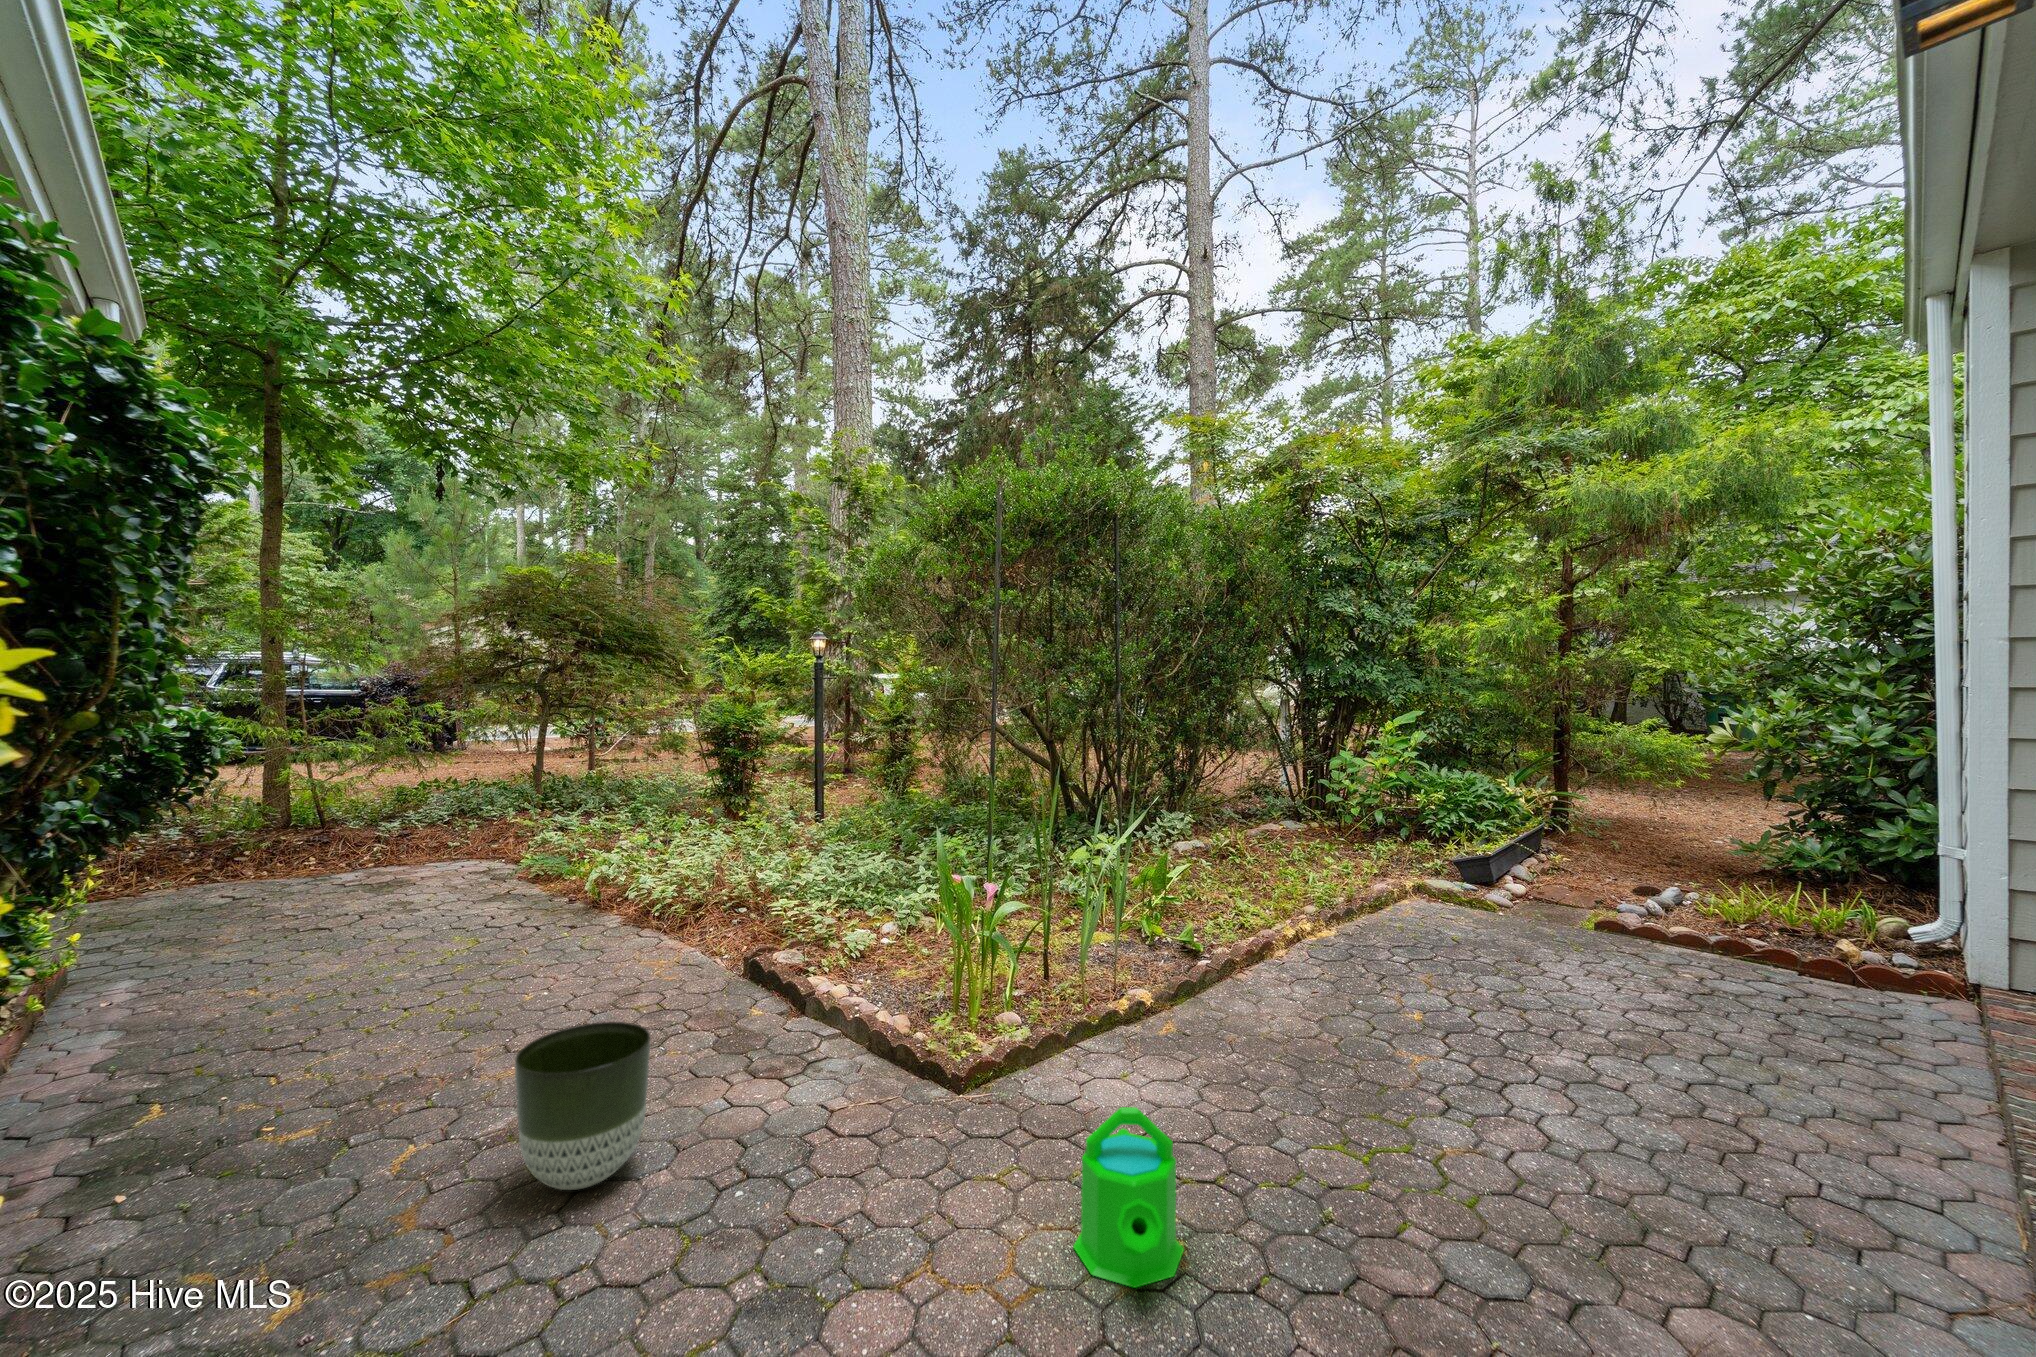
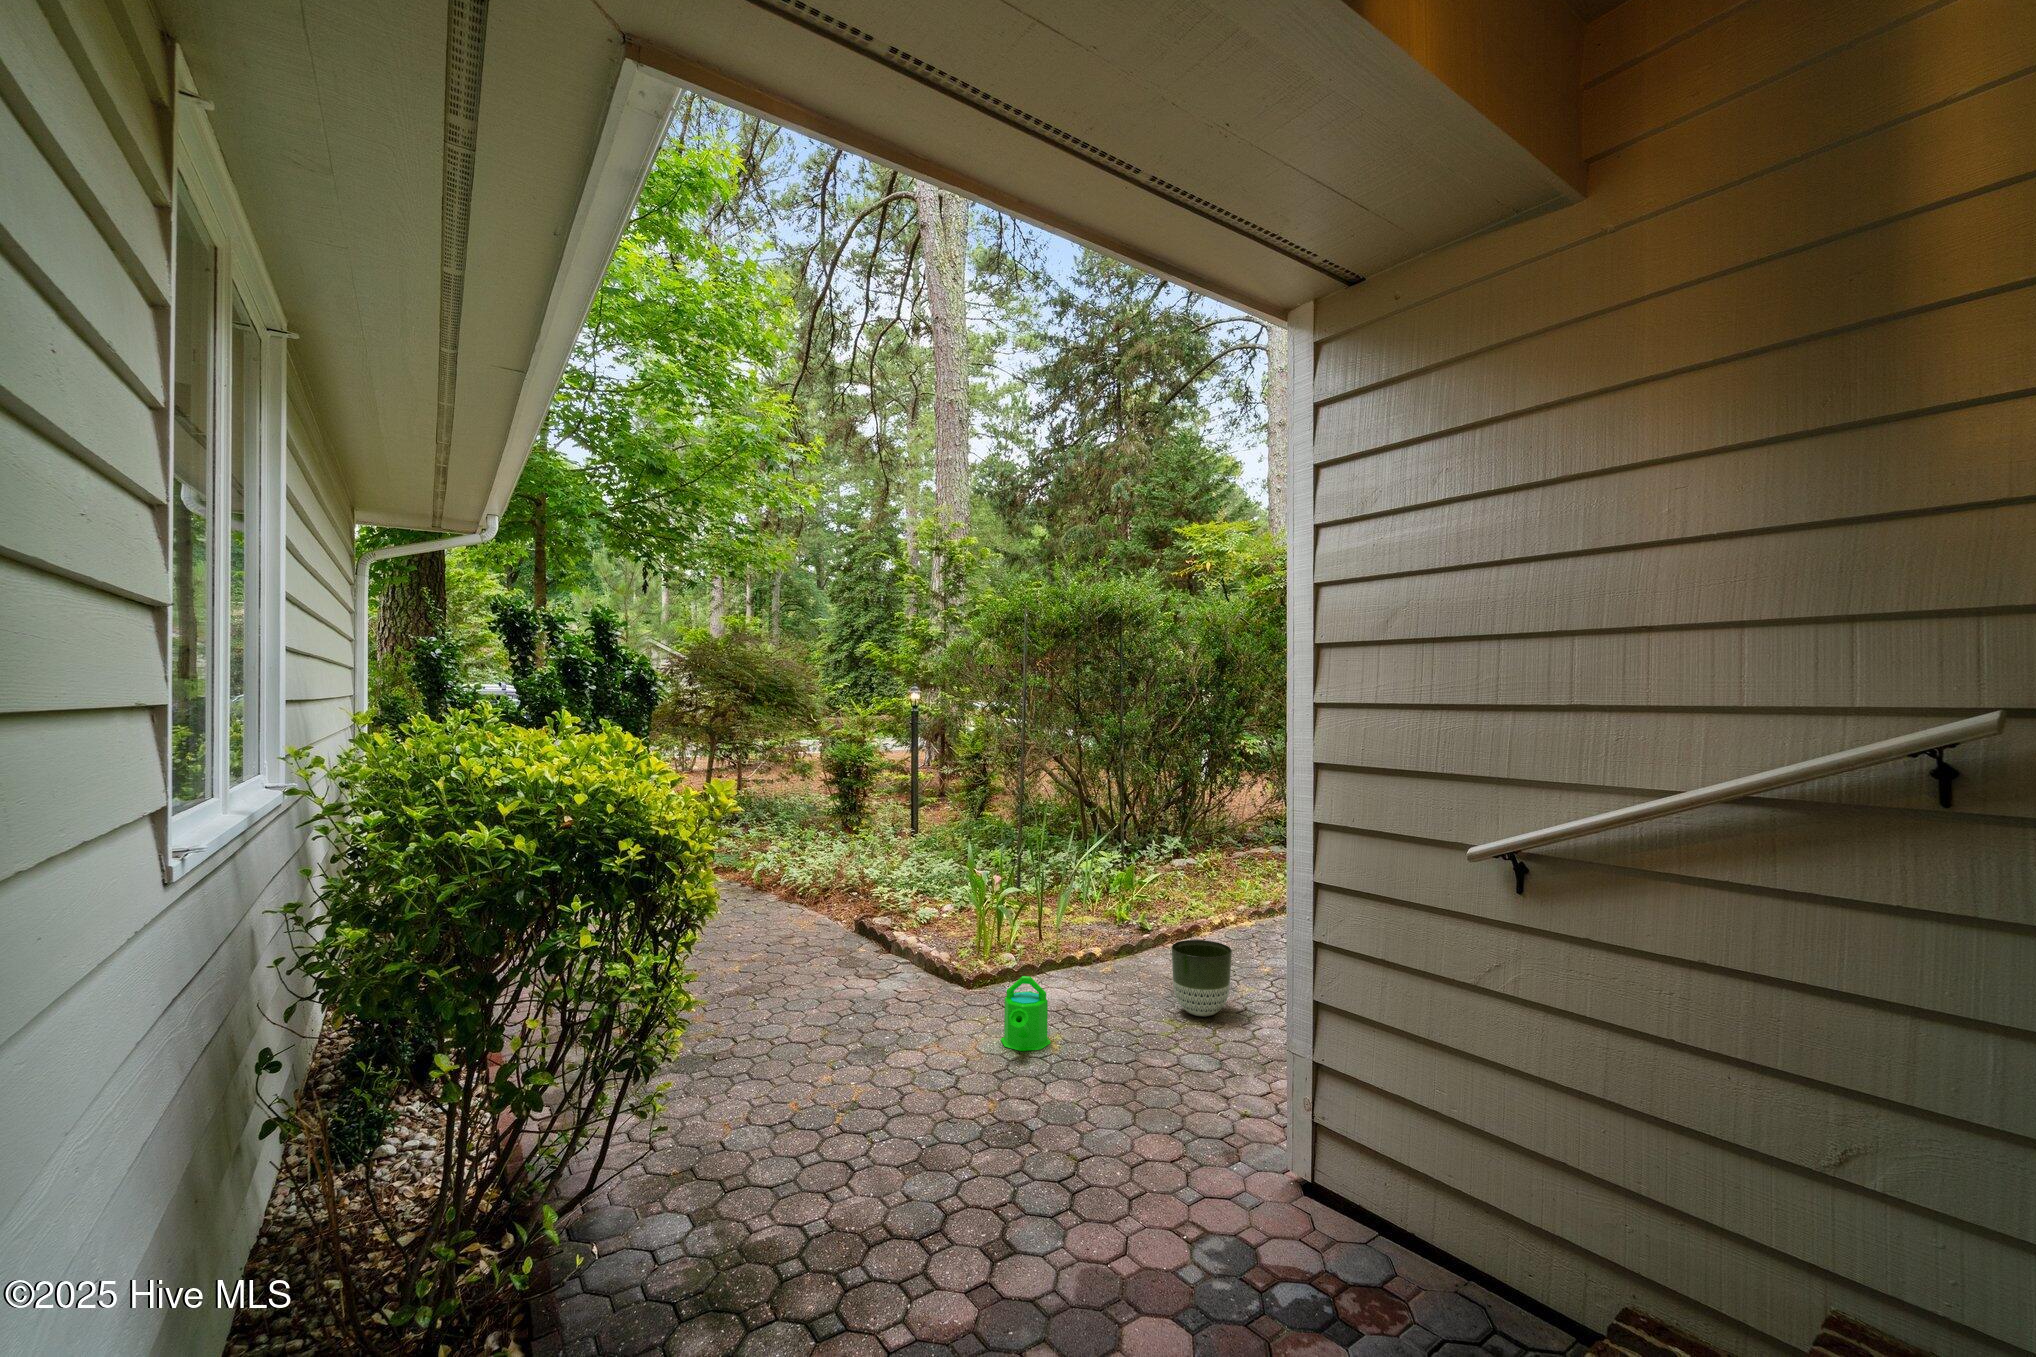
planter: present [515,1022,651,1190] -> present [1171,940,1232,1016]

